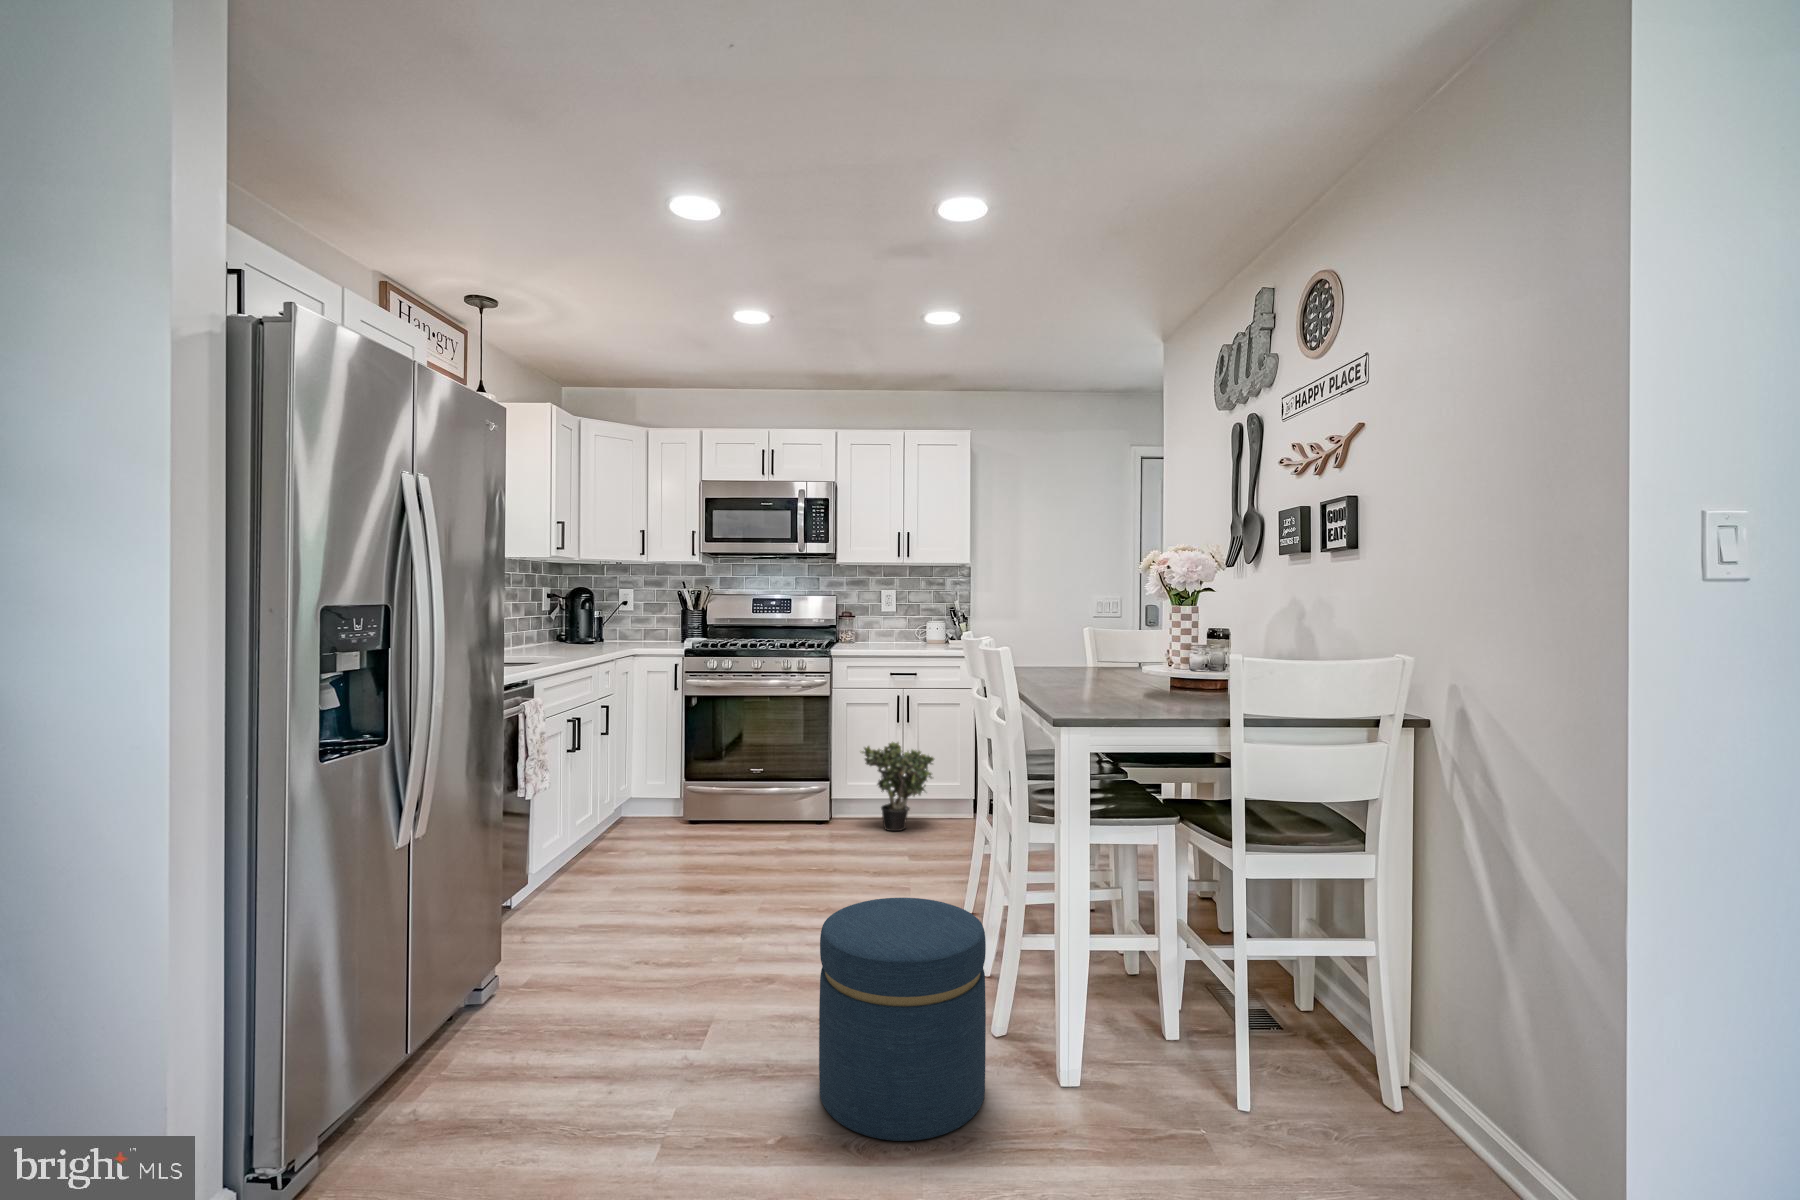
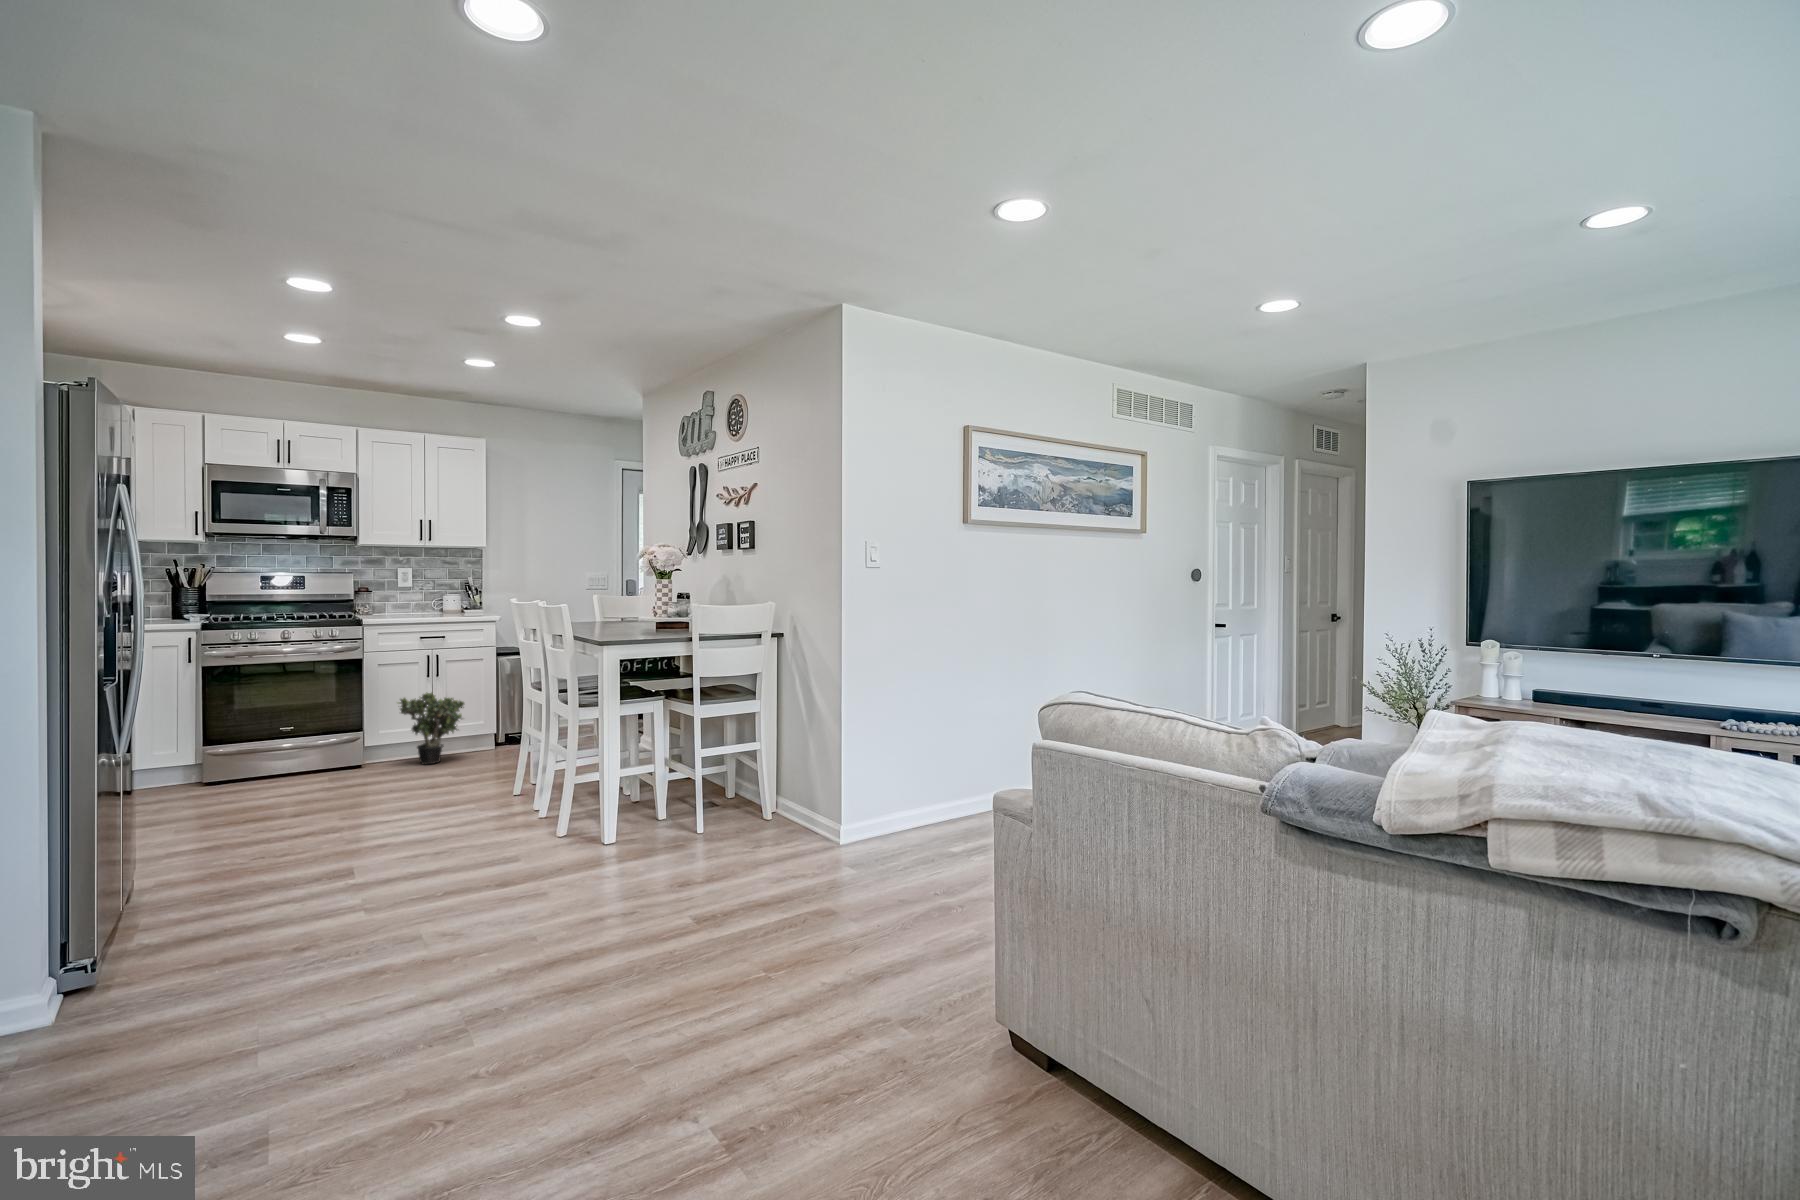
ottoman: present [819,898,986,1141] -> none [455,758,562,880]

